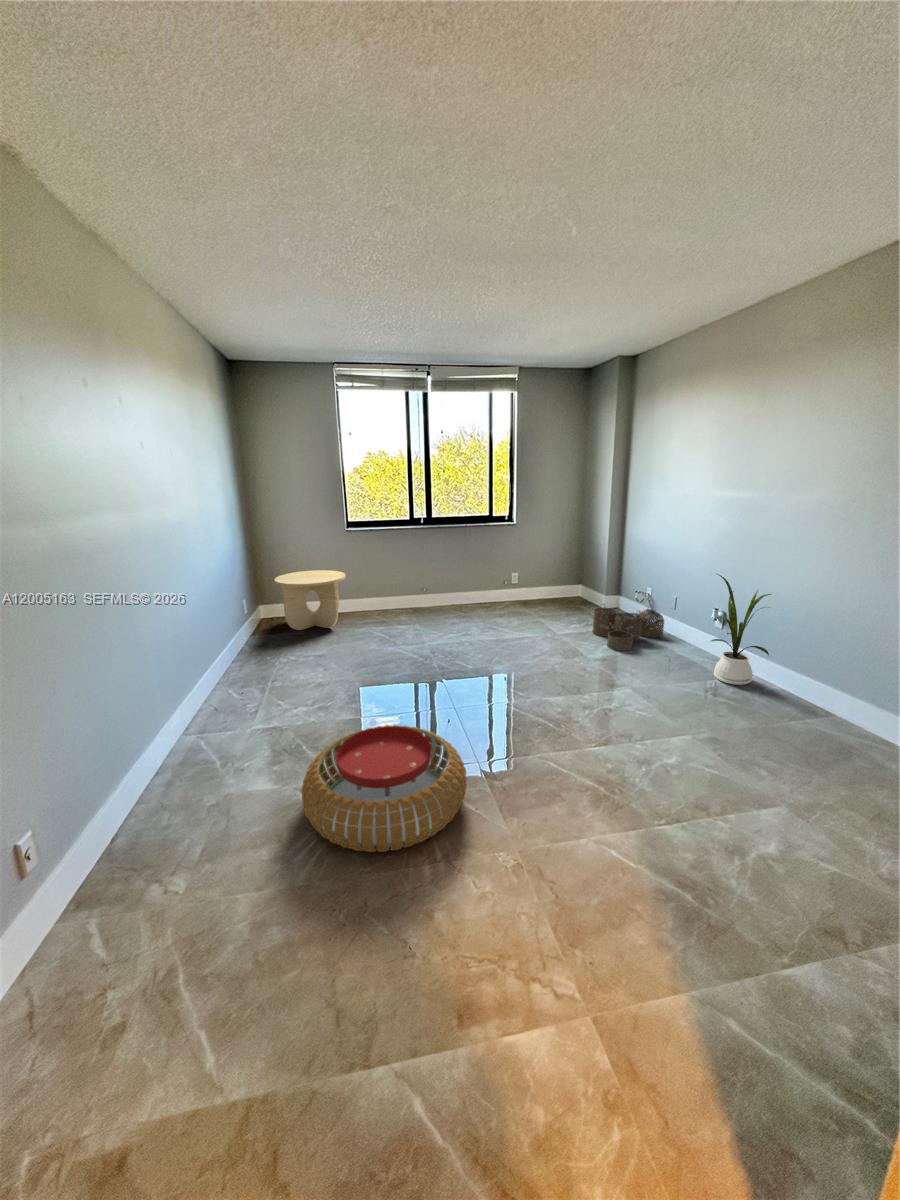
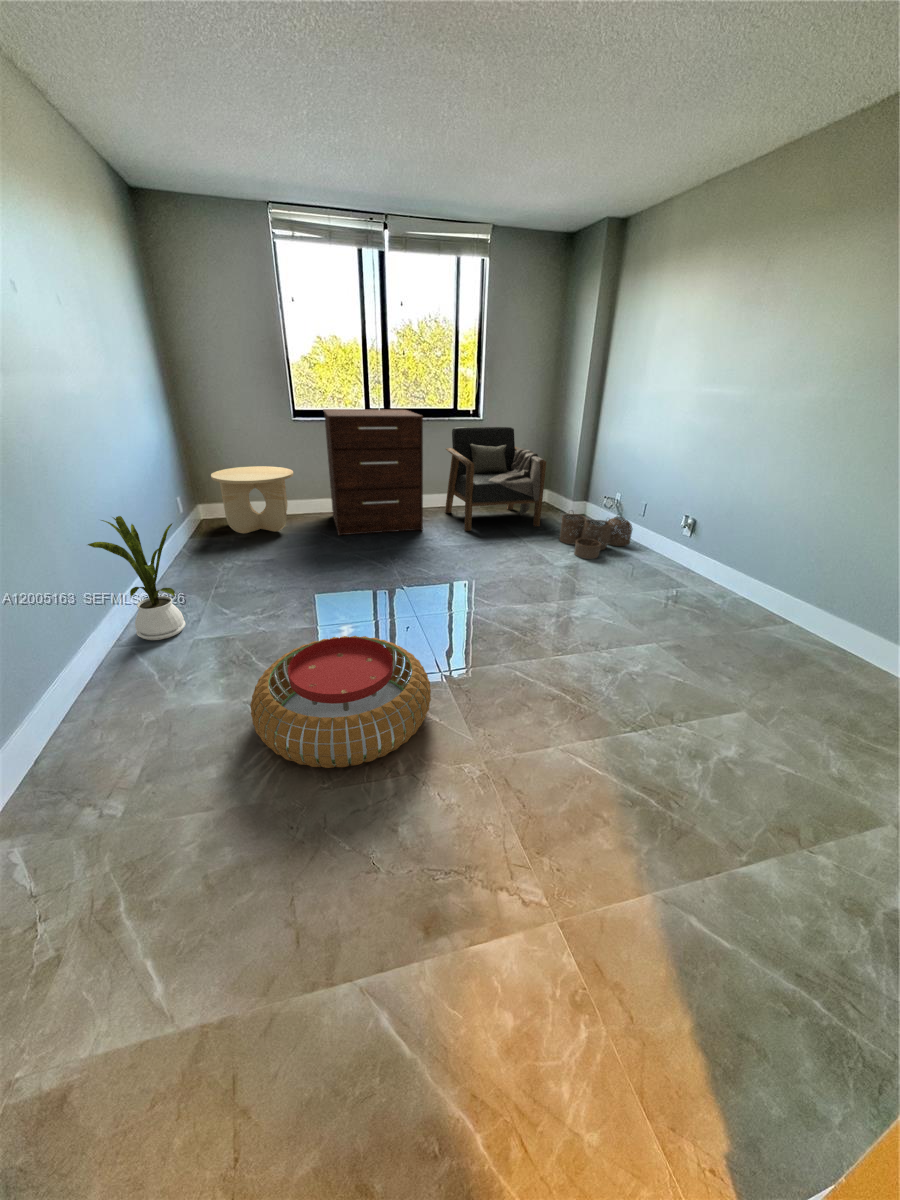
dresser: none [373,518,462,631] -> present [323,409,423,536]
armchair: none [482,530,576,625] -> present [445,427,546,531]
house plant: present [711,574,771,685] -> present [88,516,185,640]

